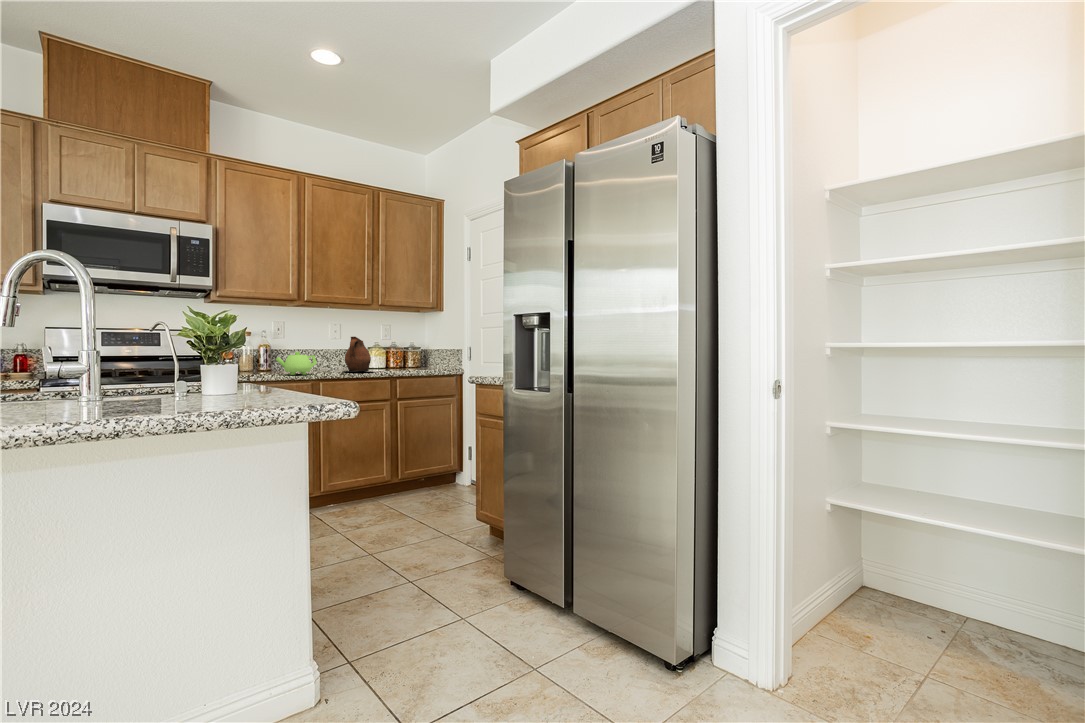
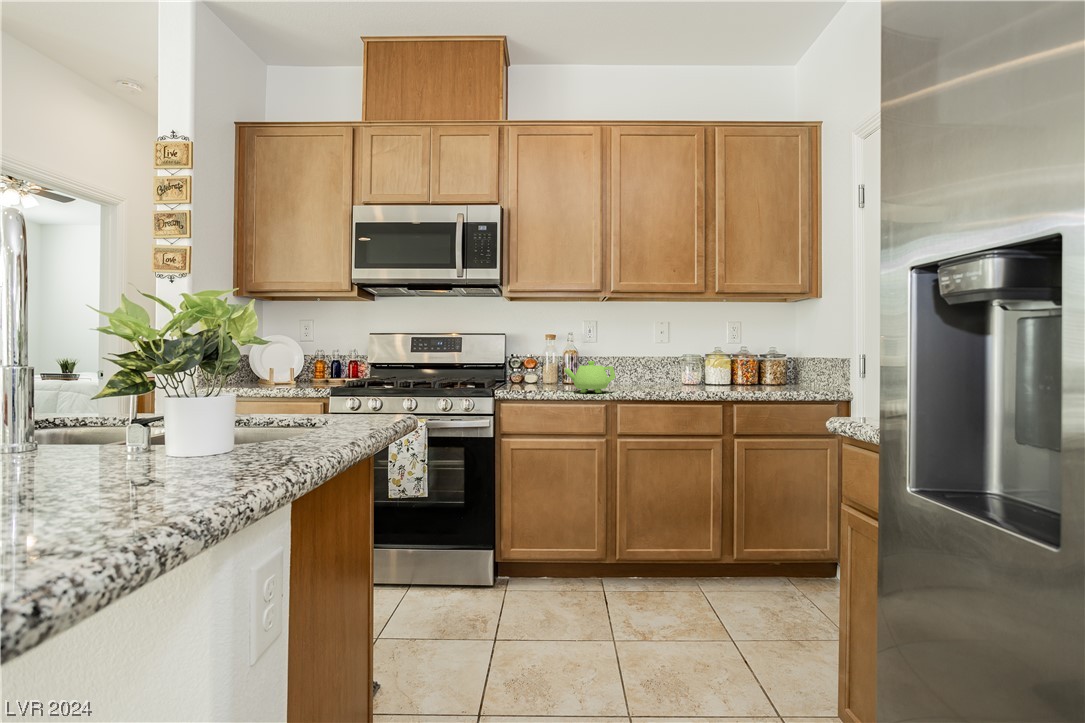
ceramic pitcher: present [345,337,371,372] -> none [656,340,704,391]

